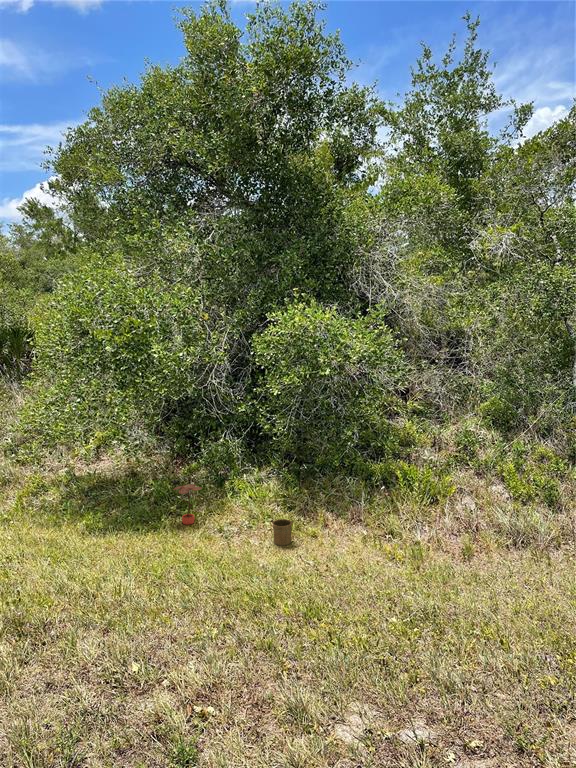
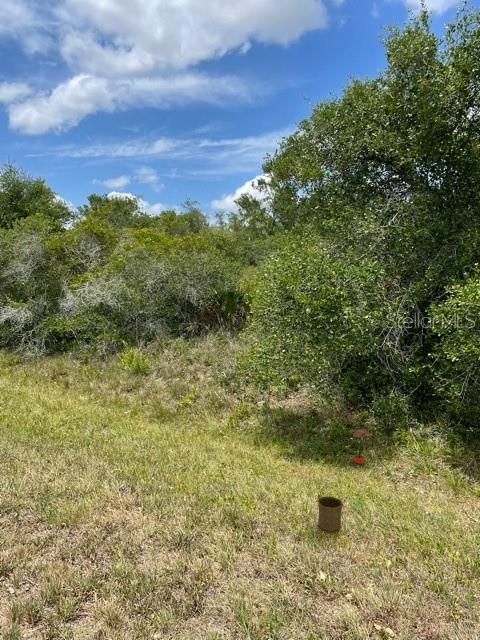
bucket: present [271,519,293,546] -> present [318,487,343,532]

